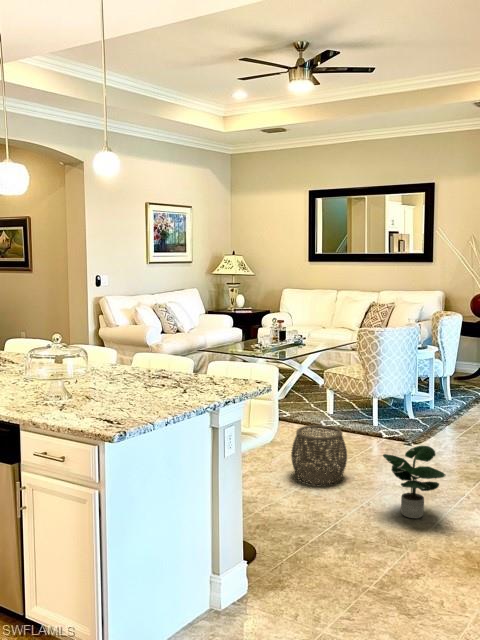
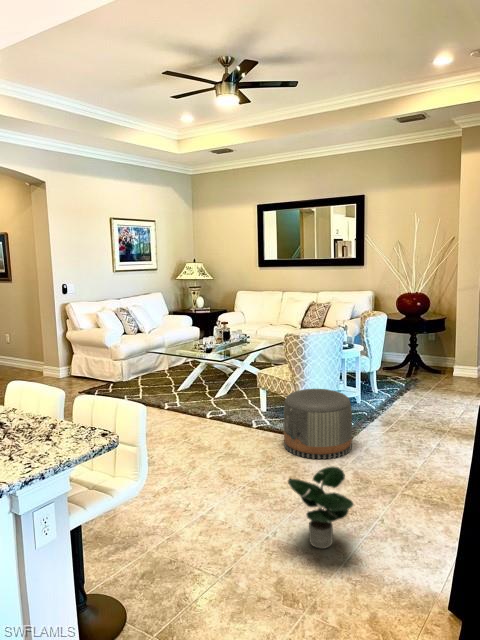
pouf: none [359,386,431,455] -> present [284,389,352,459]
woven basket: present [291,425,347,484] -> none [205,437,263,502]

